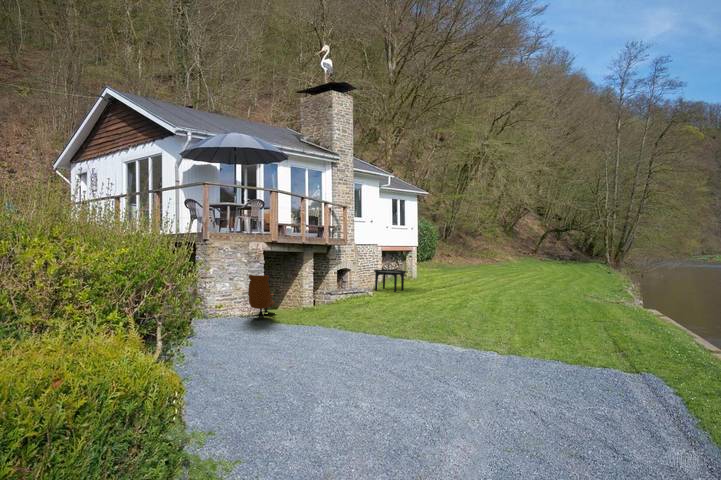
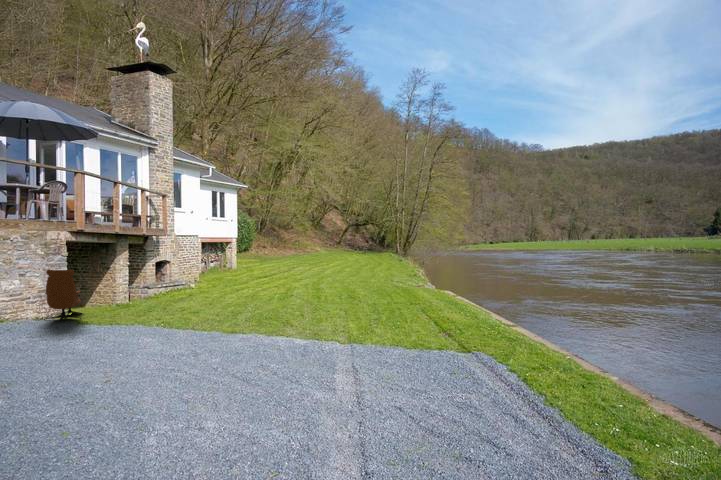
round table: present [374,270,406,292] -> none [195,261,230,284]

